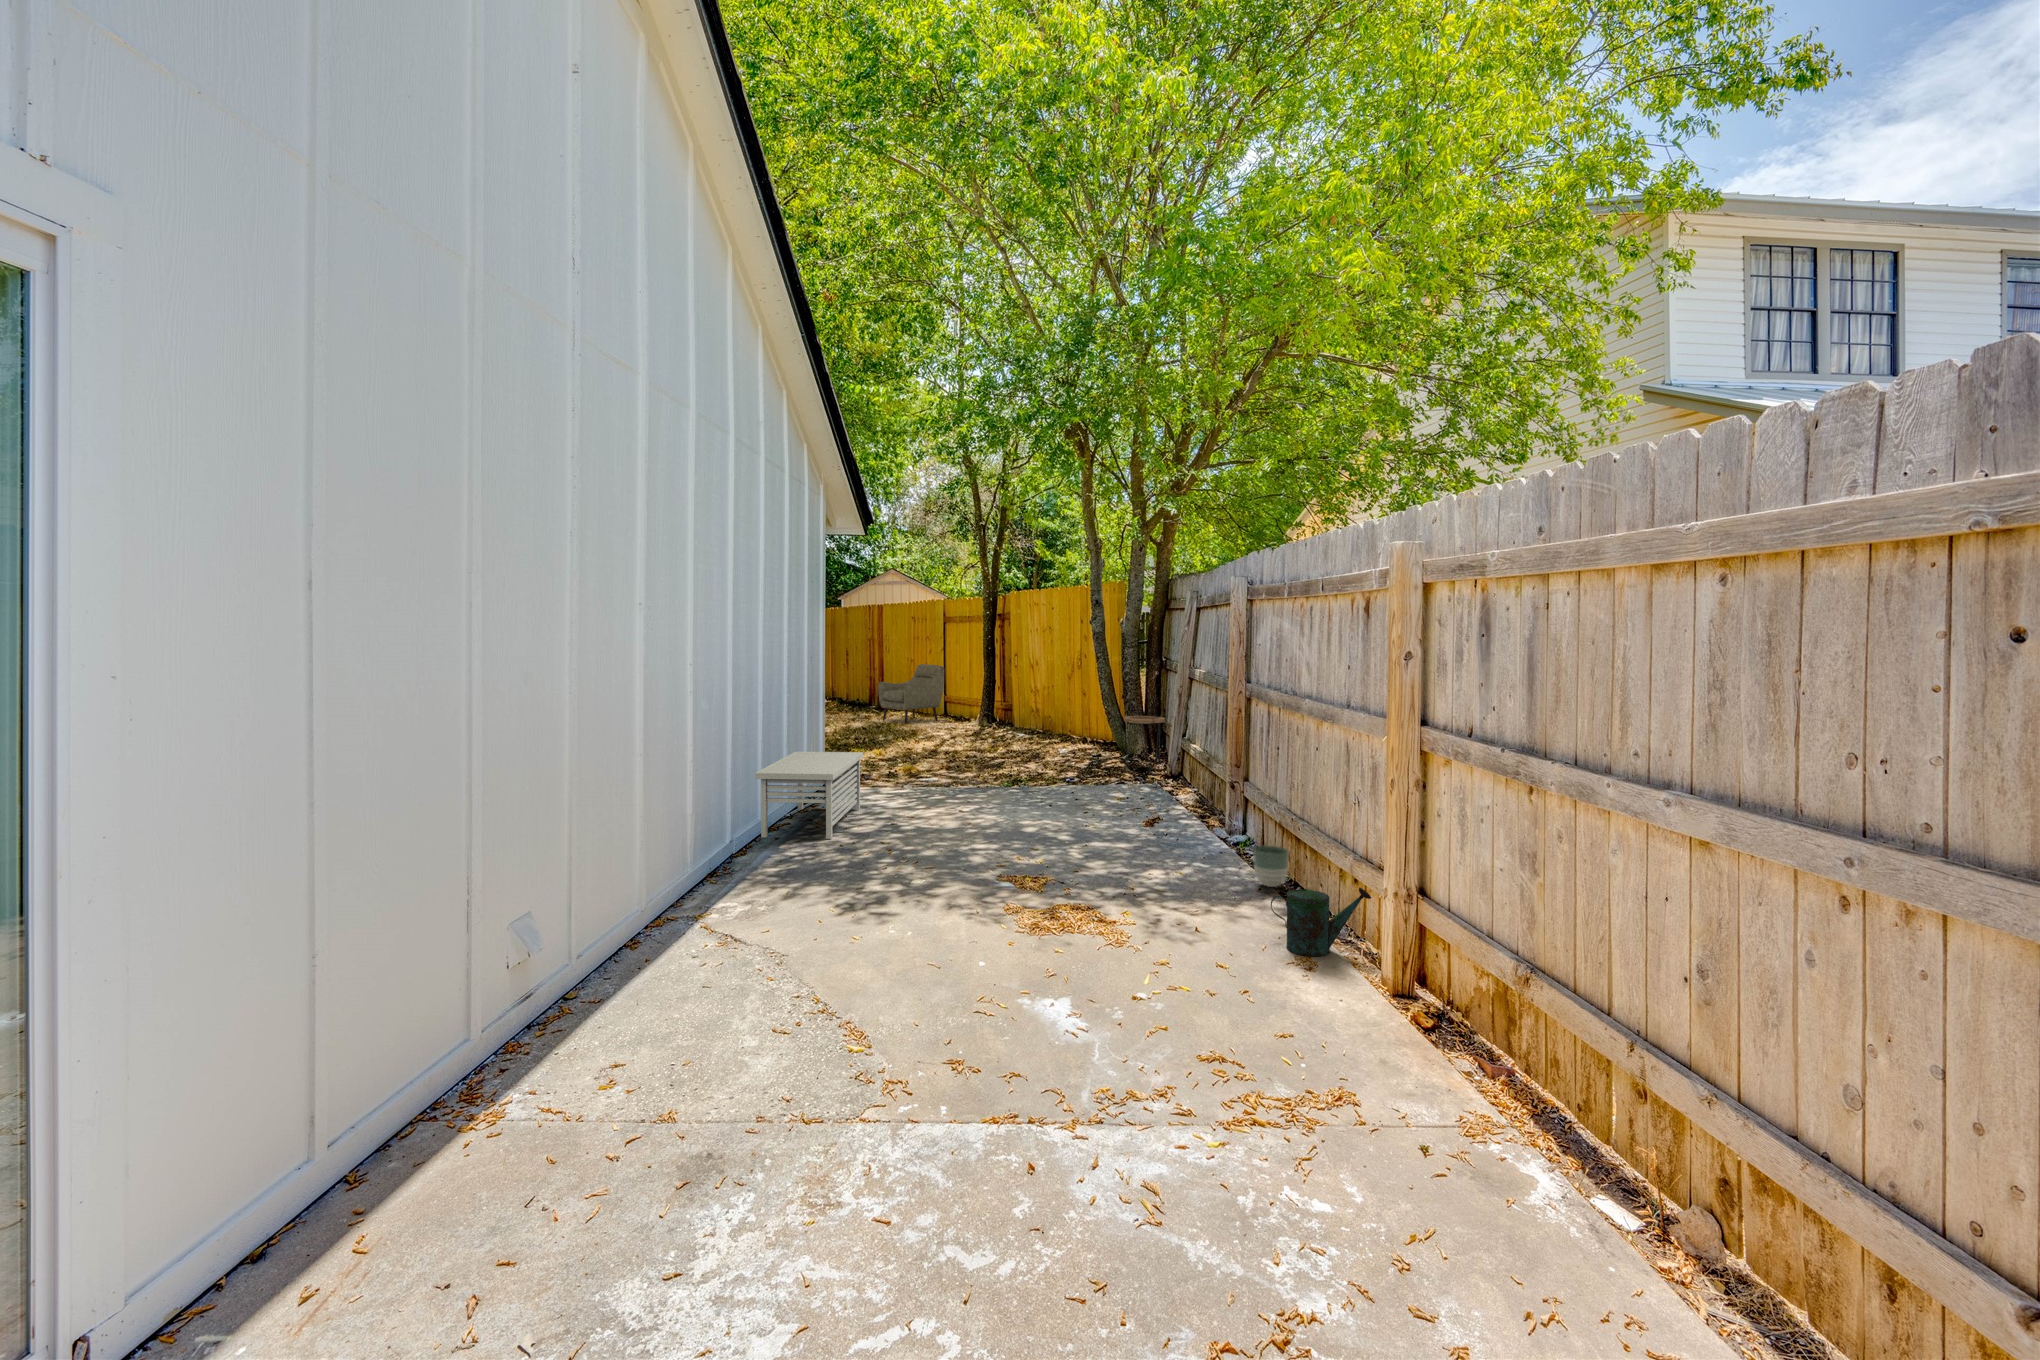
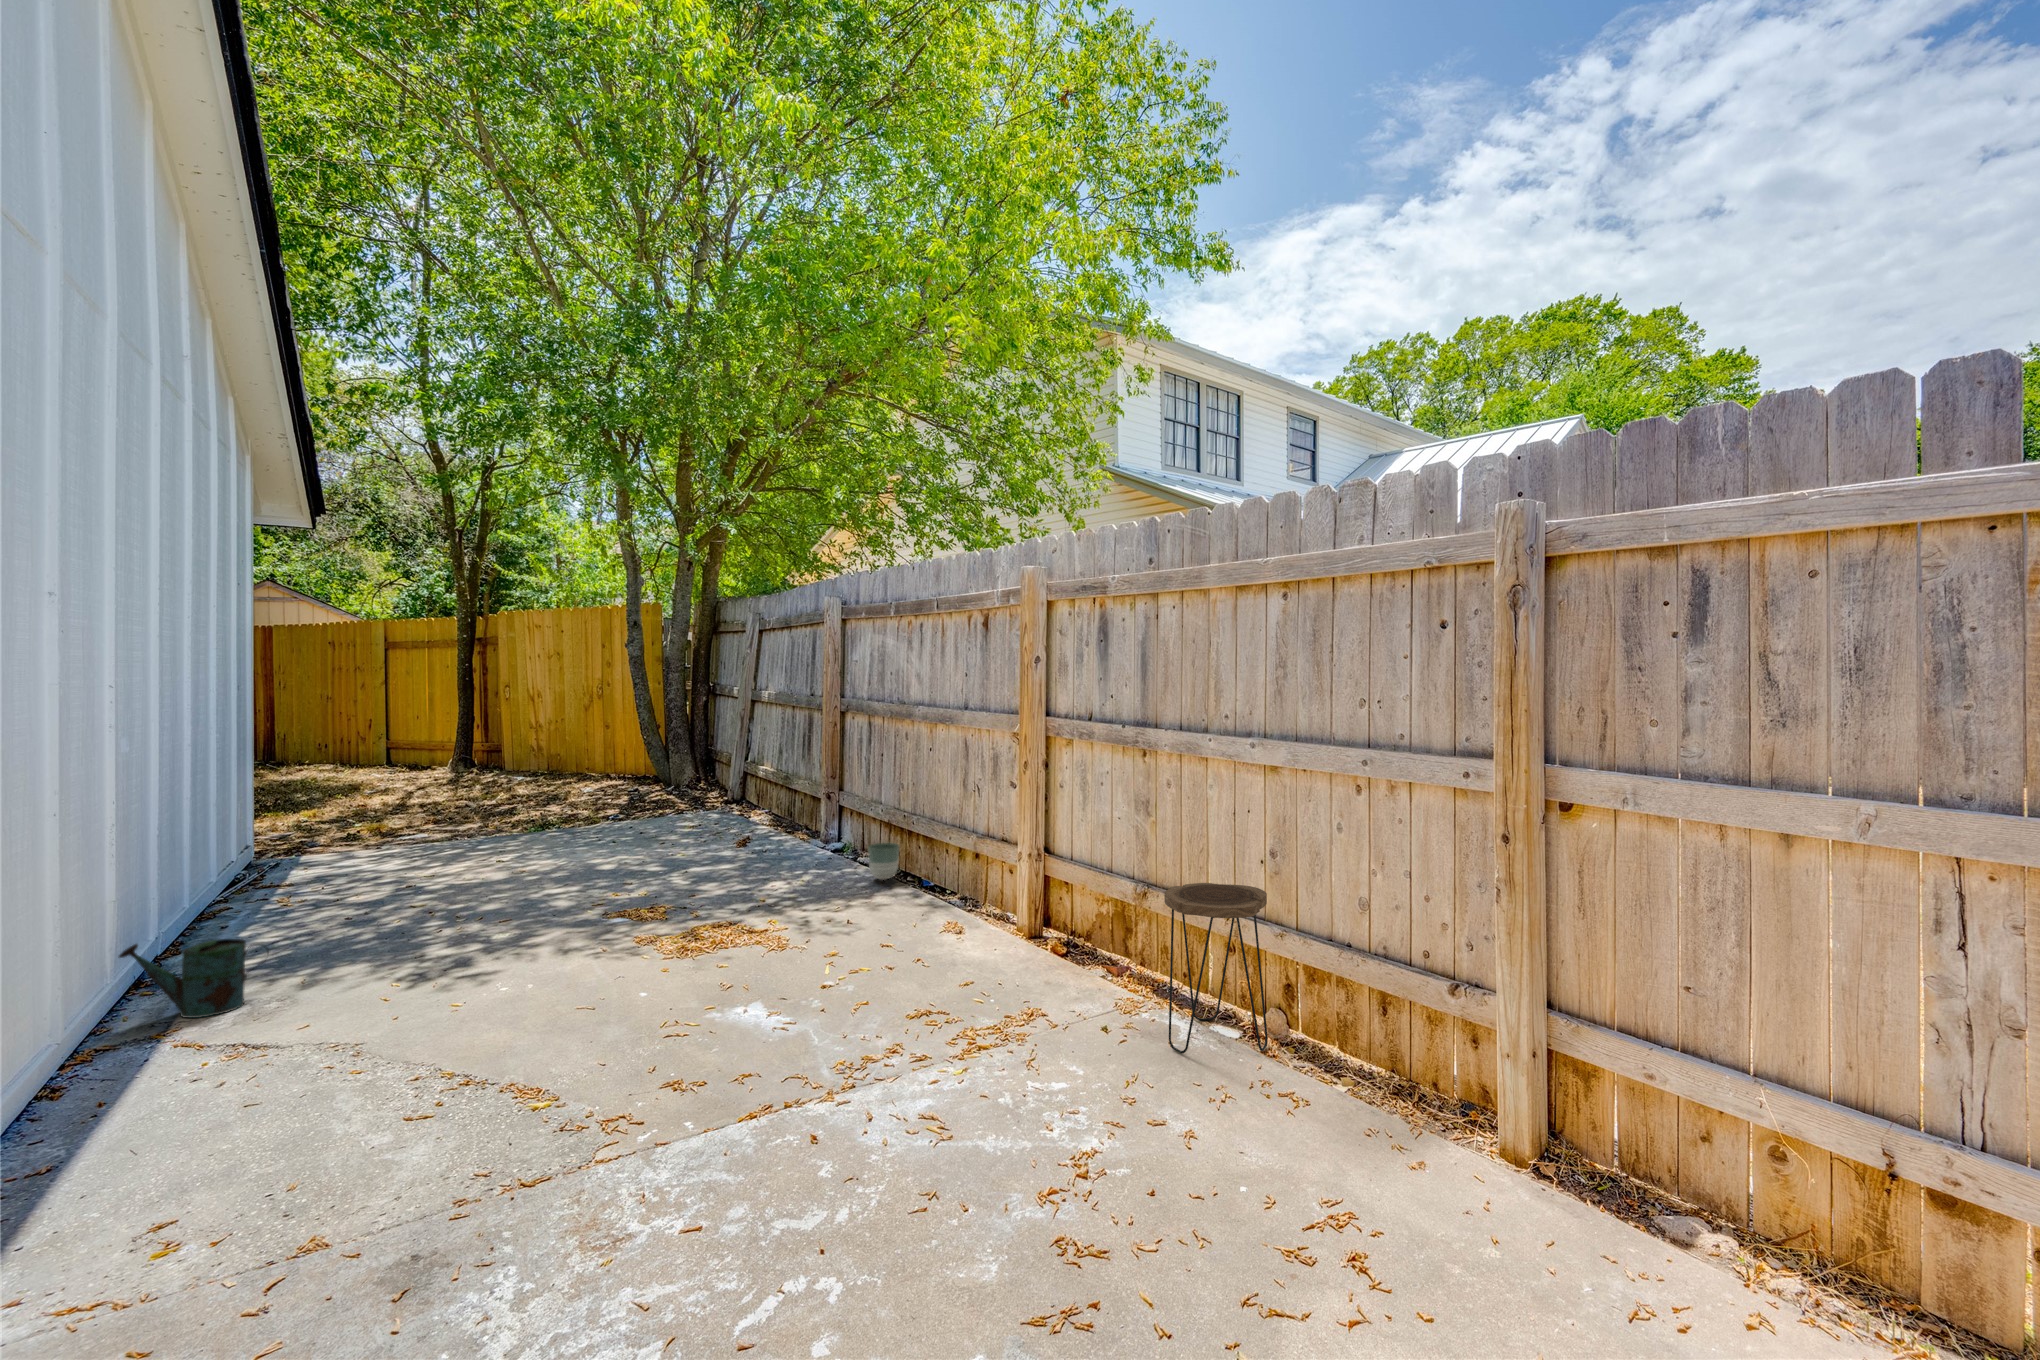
chair: present [878,664,944,724] -> none [298,702,405,777]
side table: present [1124,716,1165,775] -> present [1164,883,1268,1053]
storage bench: present [755,752,863,839] -> none [198,803,357,928]
watering can: present [1271,888,1371,956] -> present [119,939,268,1018]

